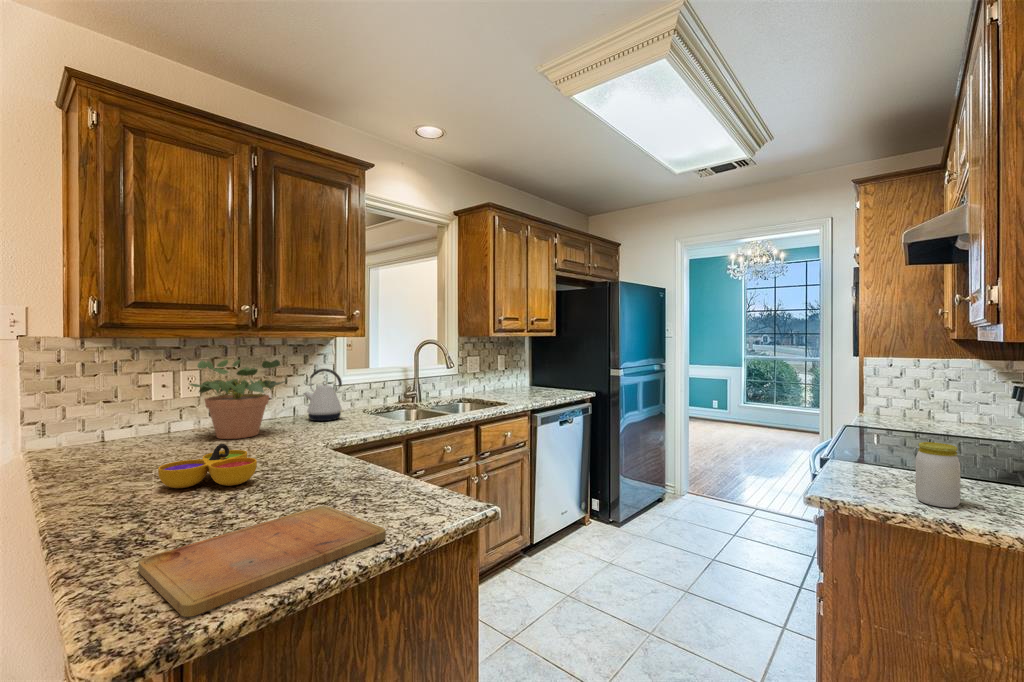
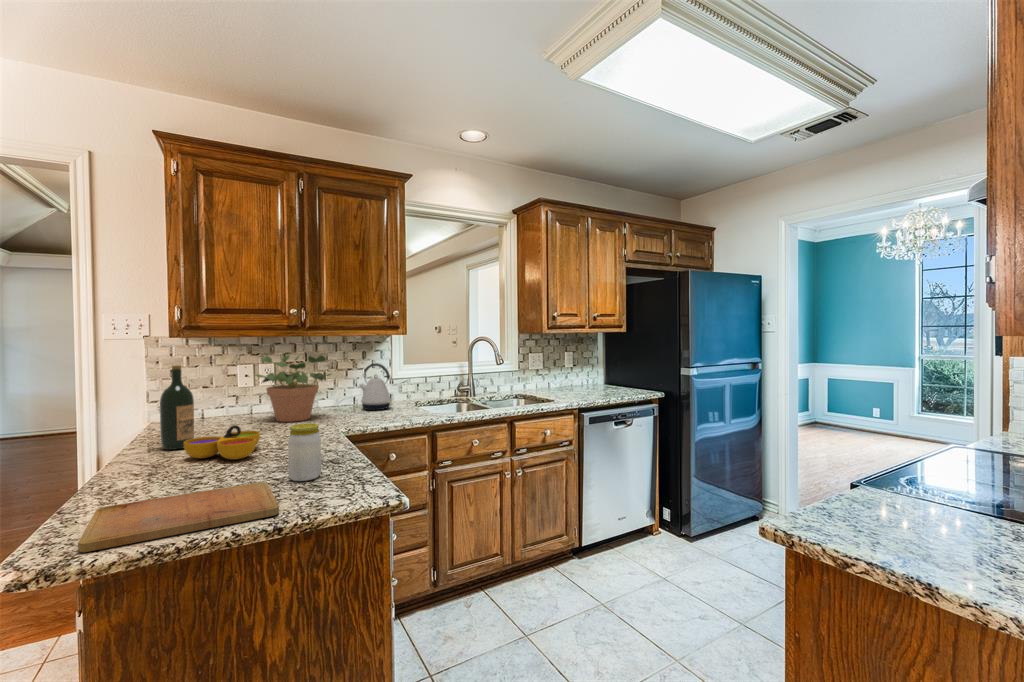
wine bottle: none [102,372,148,482] -> present [160,365,194,450]
jar: present [916,442,961,508] -> present [288,423,321,481]

